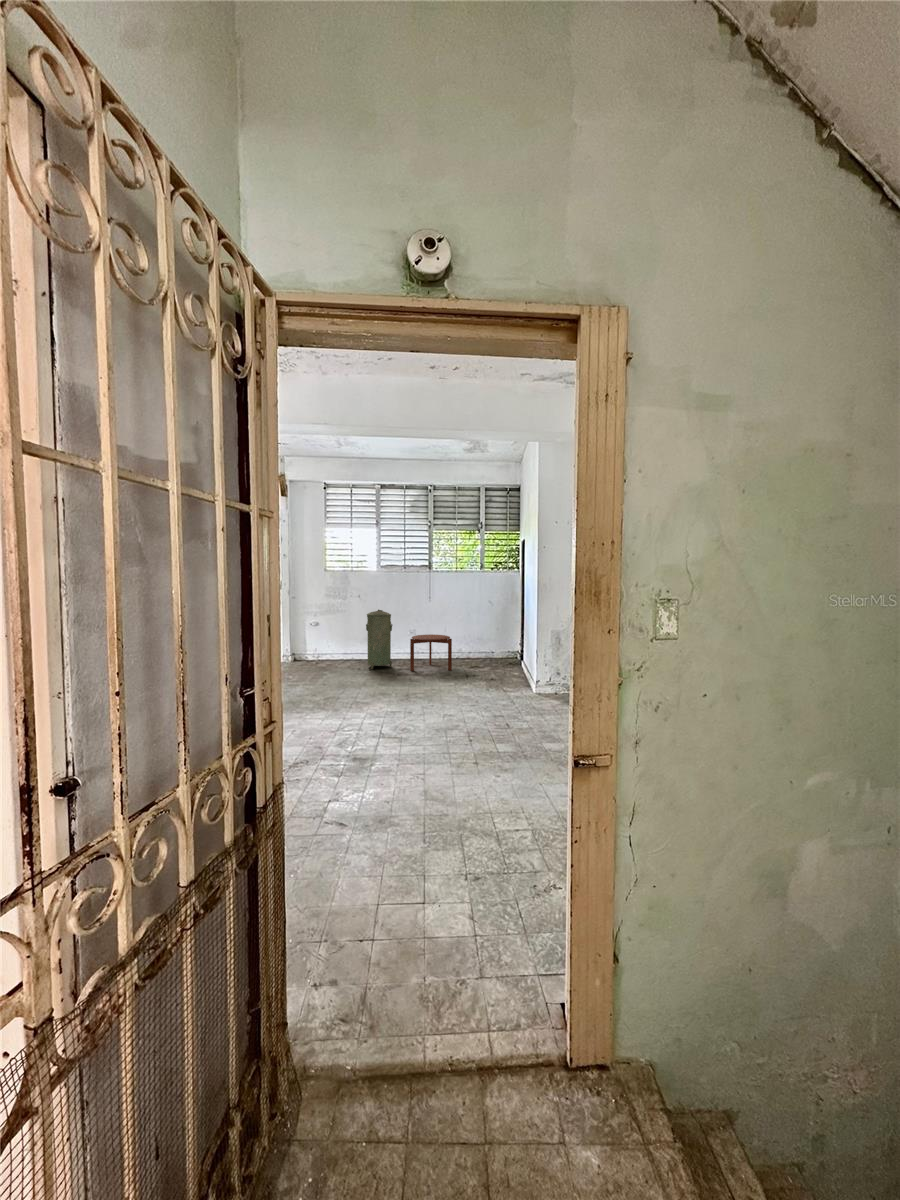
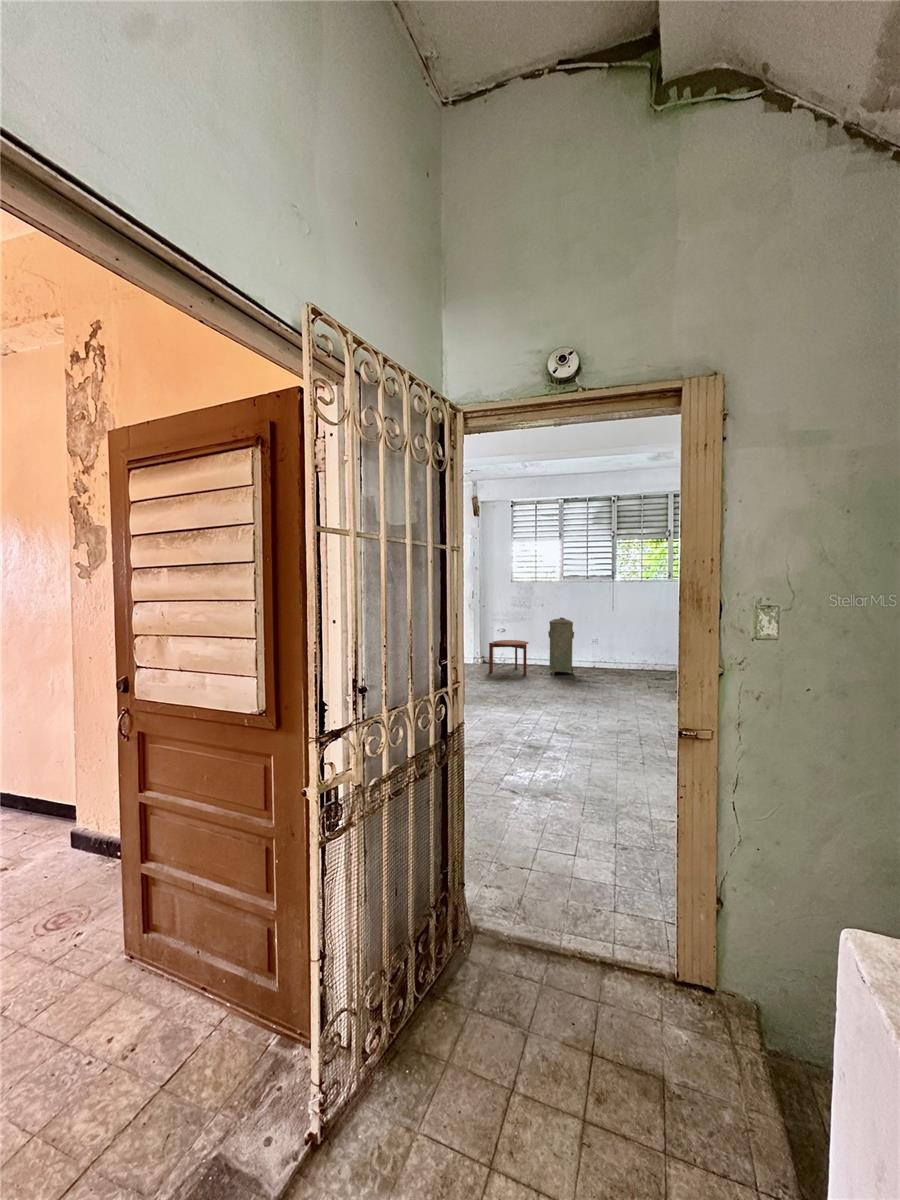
side table: present [410,634,452,671] -> present [489,640,529,675]

